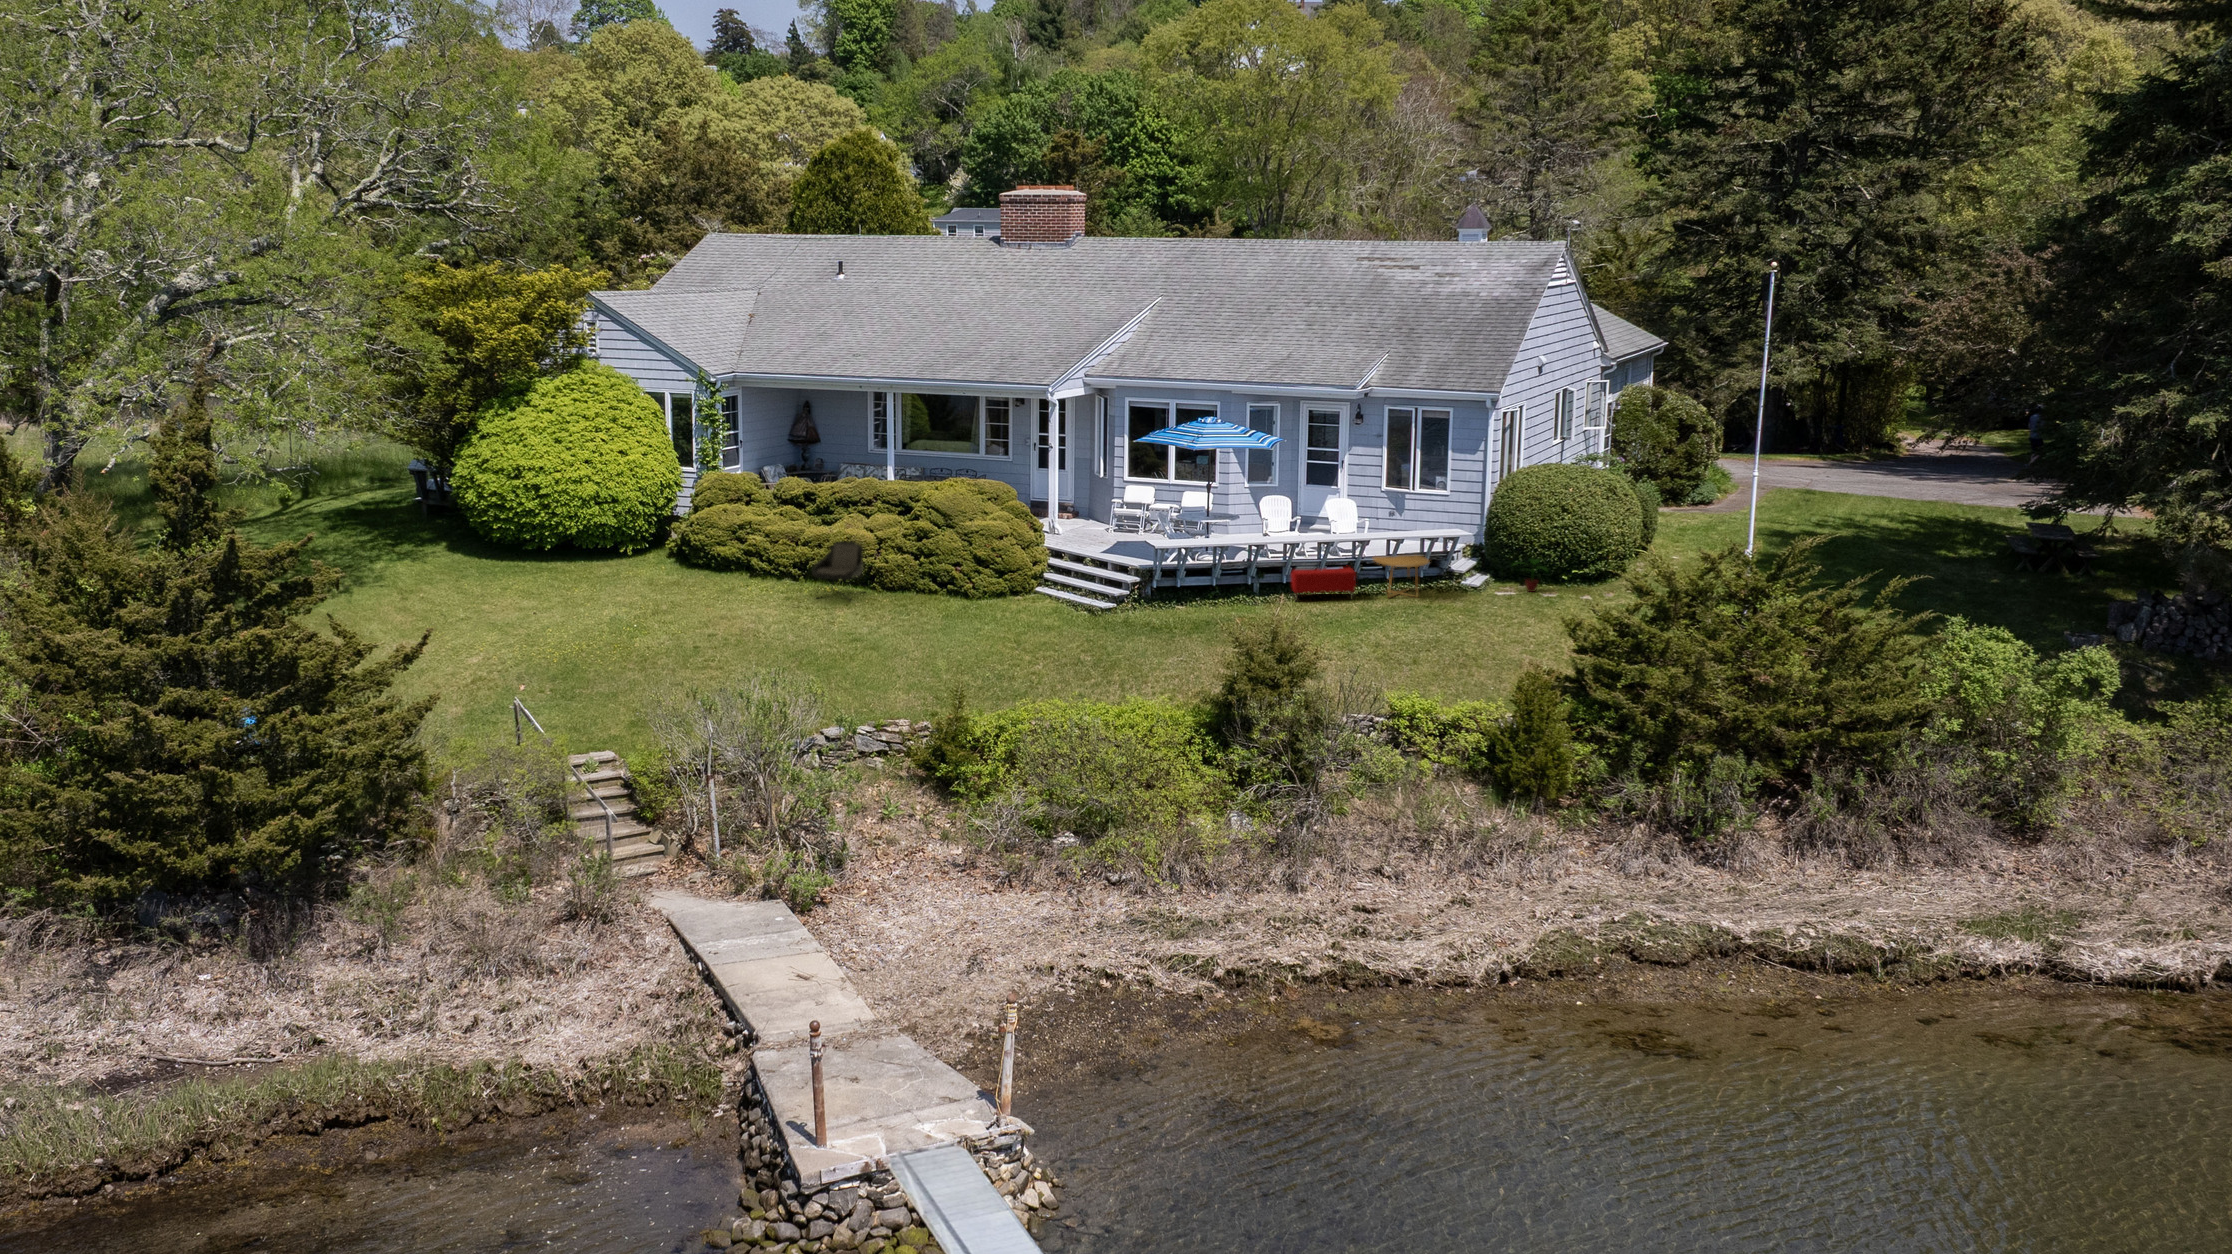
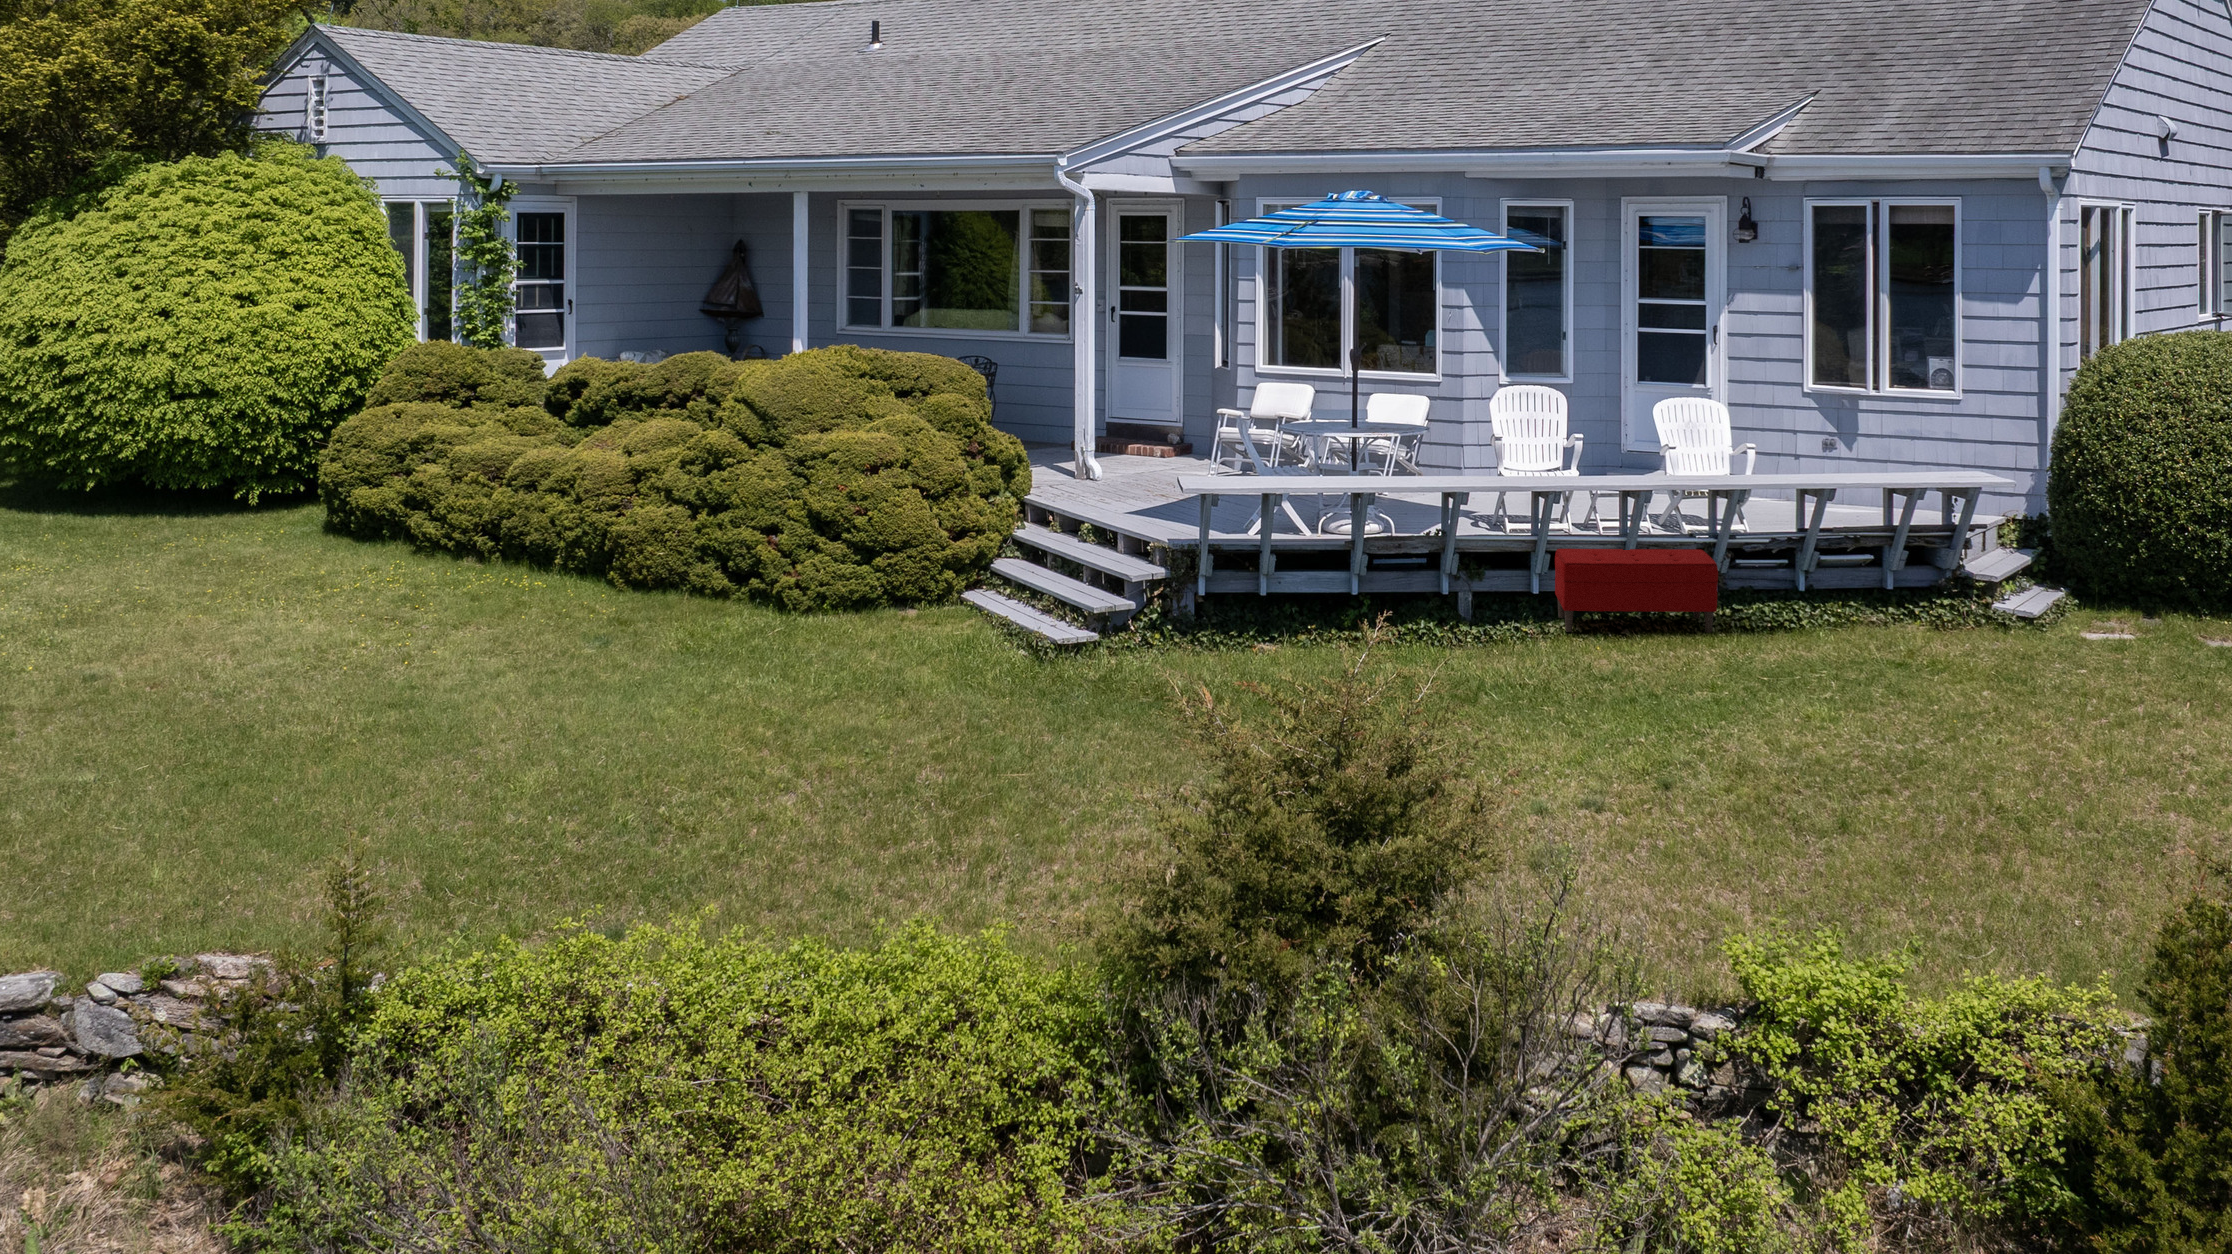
lounge chair: present [812,541,863,600] -> none [460,467,600,601]
round table: present [1372,555,1429,598] -> none [1762,523,1906,633]
potted plant: present [1520,559,1547,592] -> none [2116,543,2218,628]

